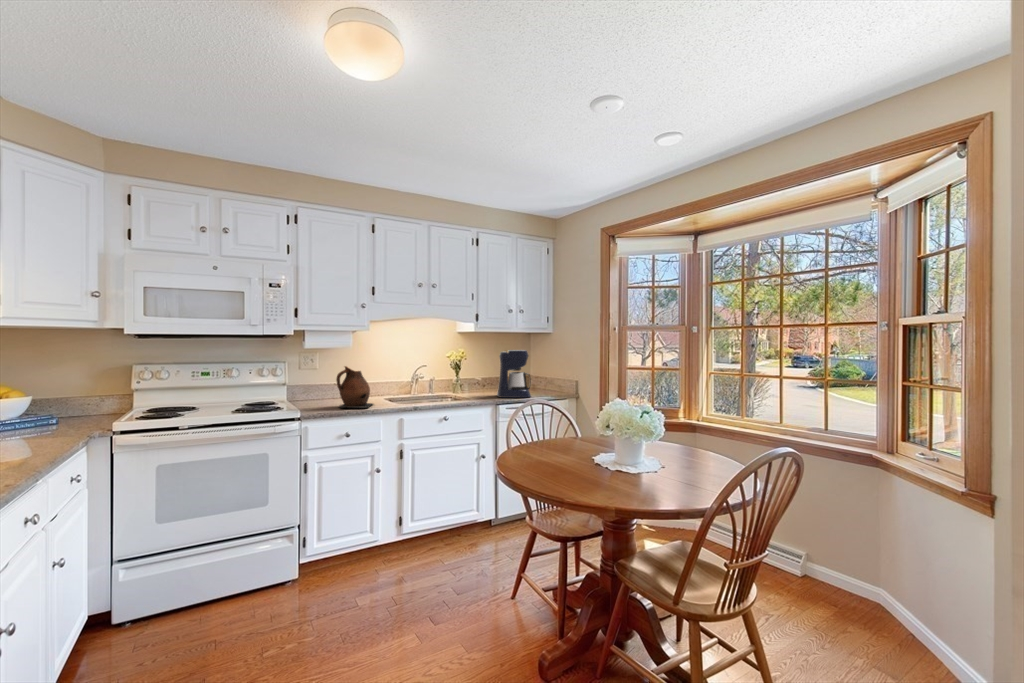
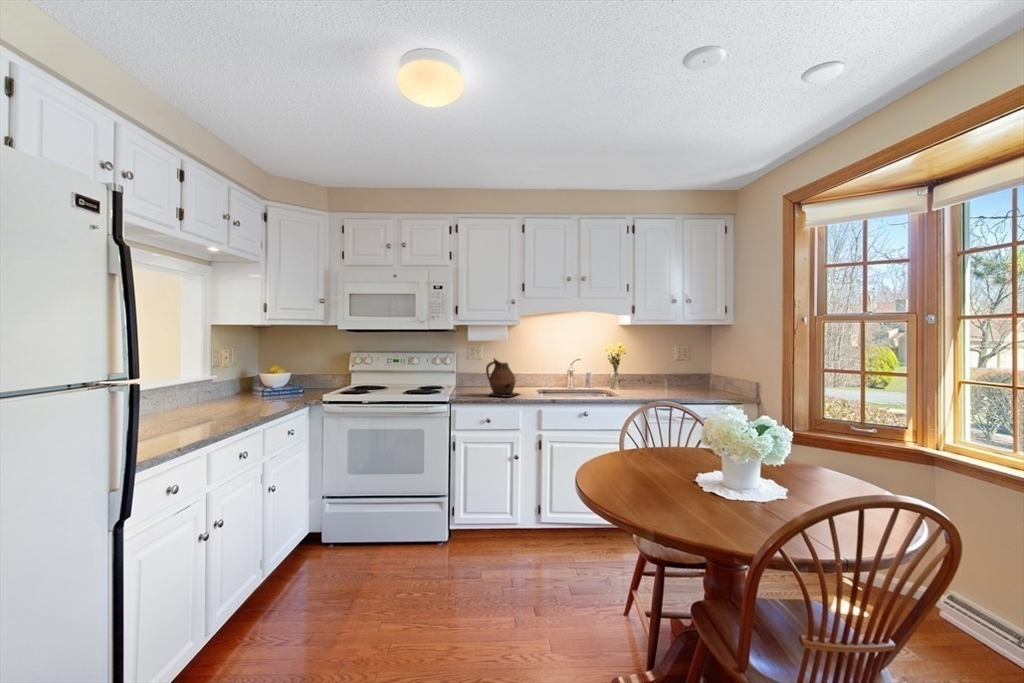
coffee maker: present [497,350,531,398] -> none [649,346,689,398]

